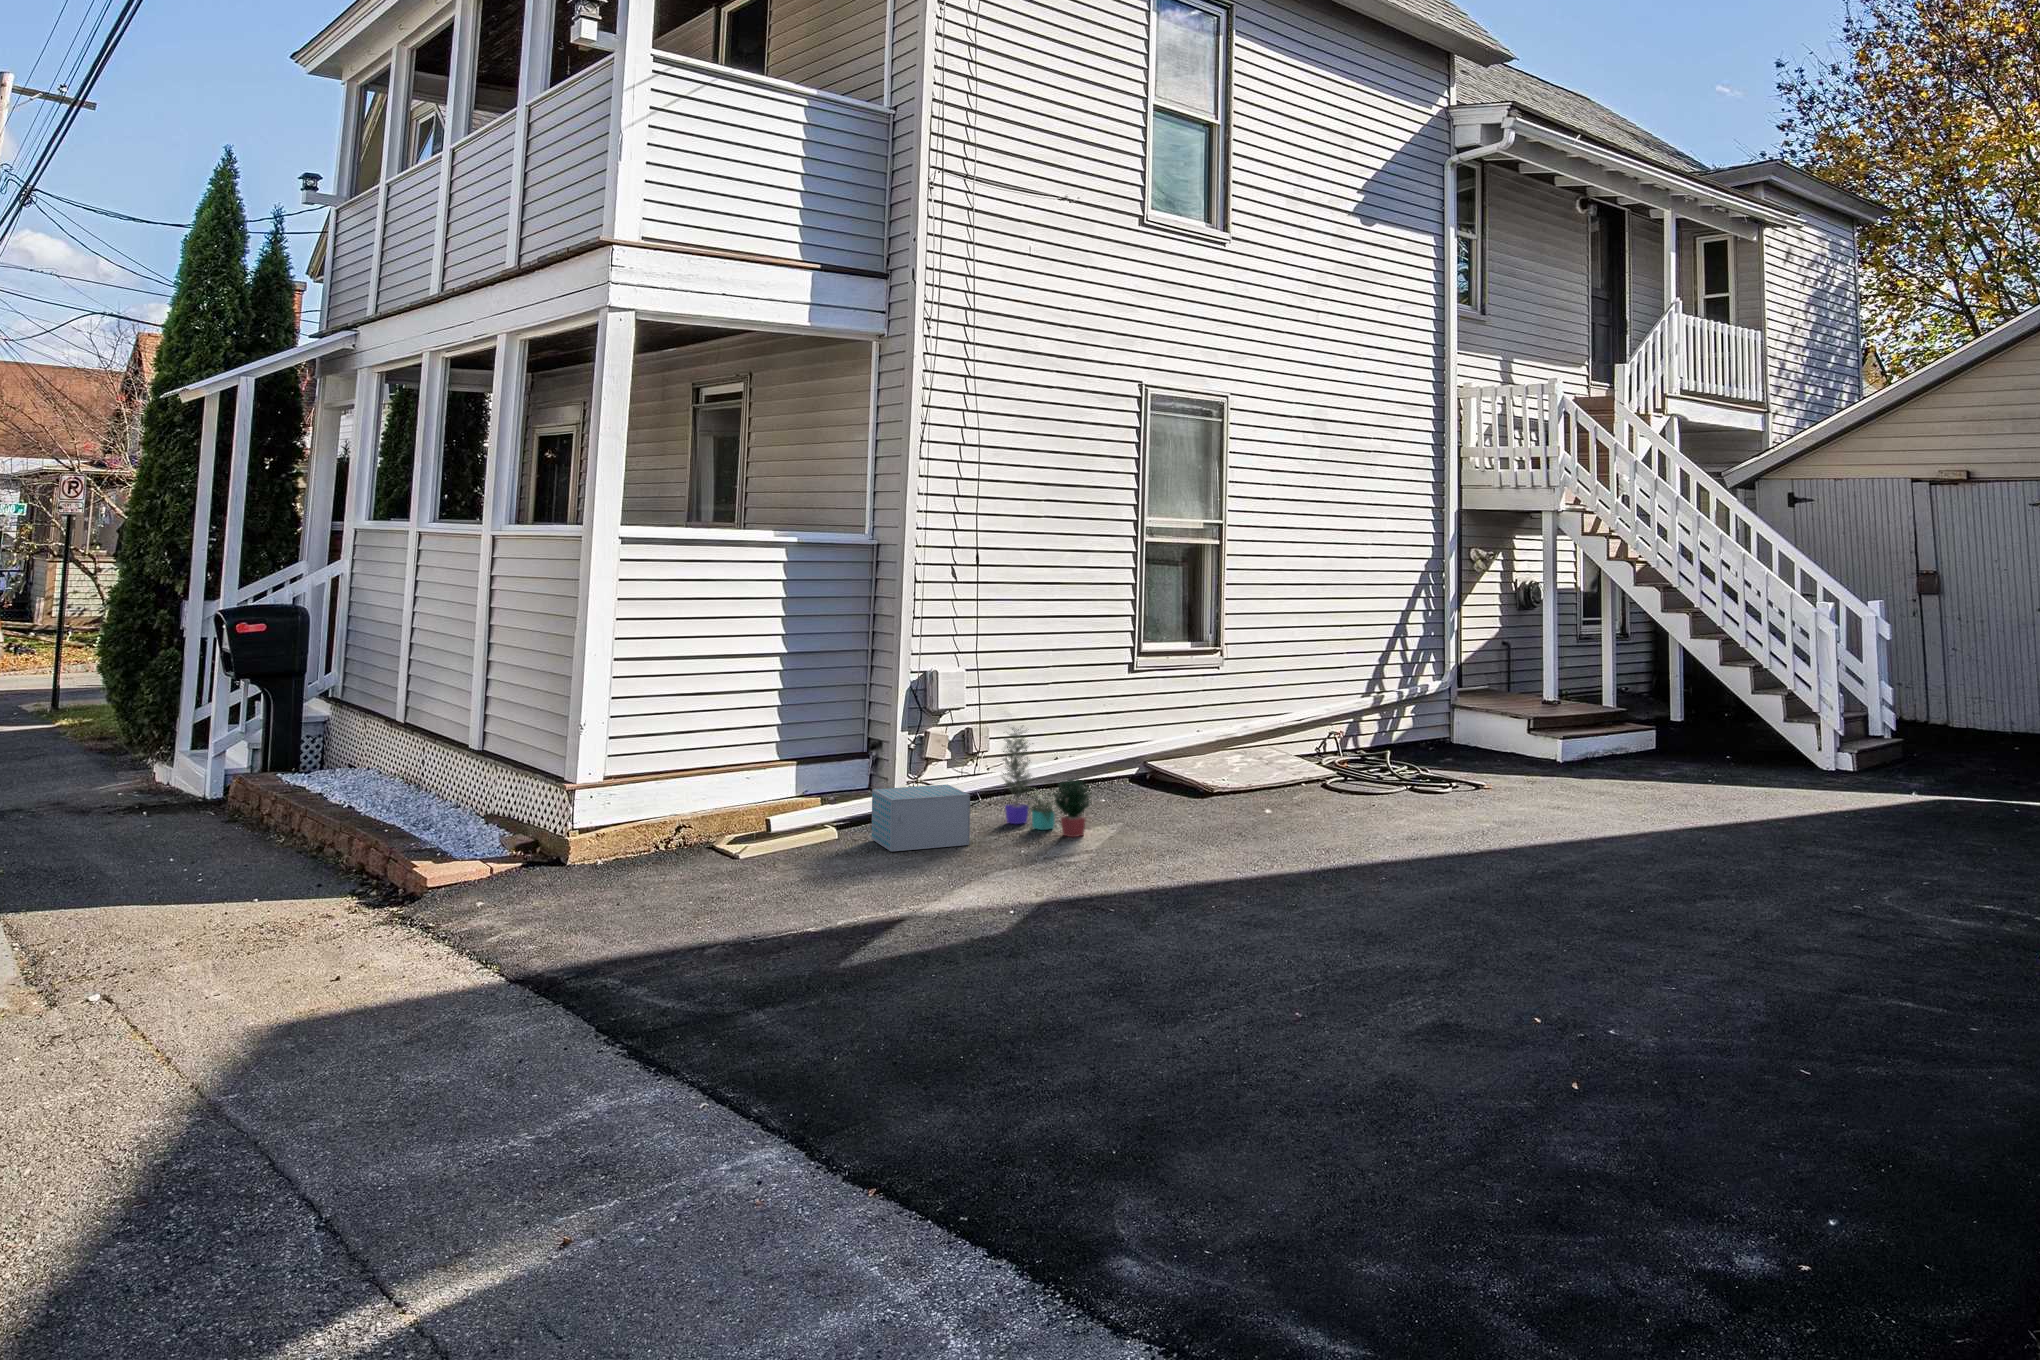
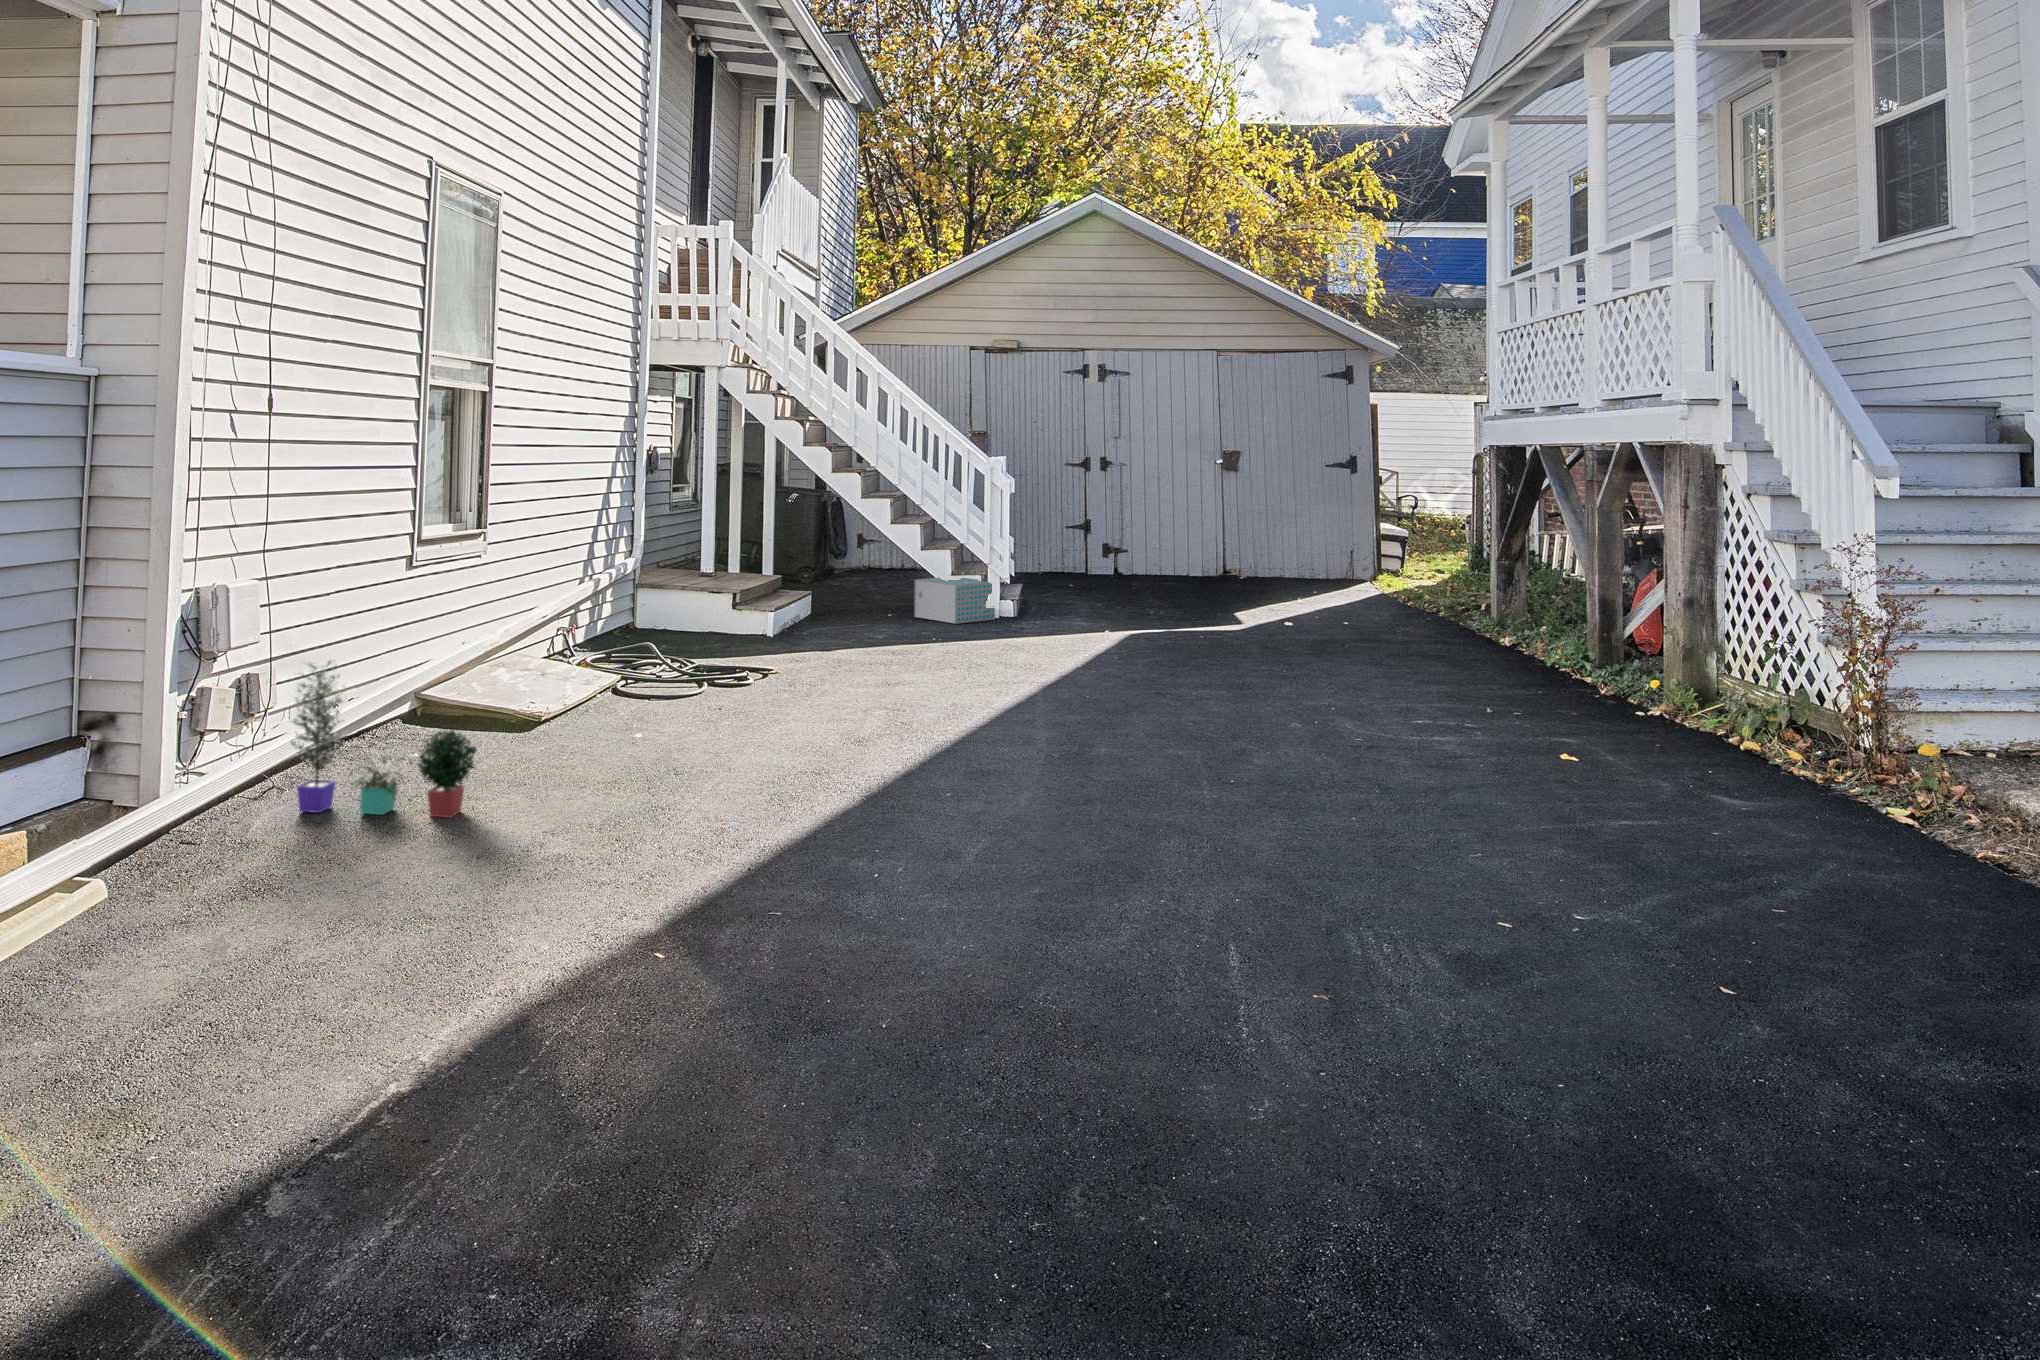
storage box: present [872,784,970,852] -> present [914,578,995,624]

